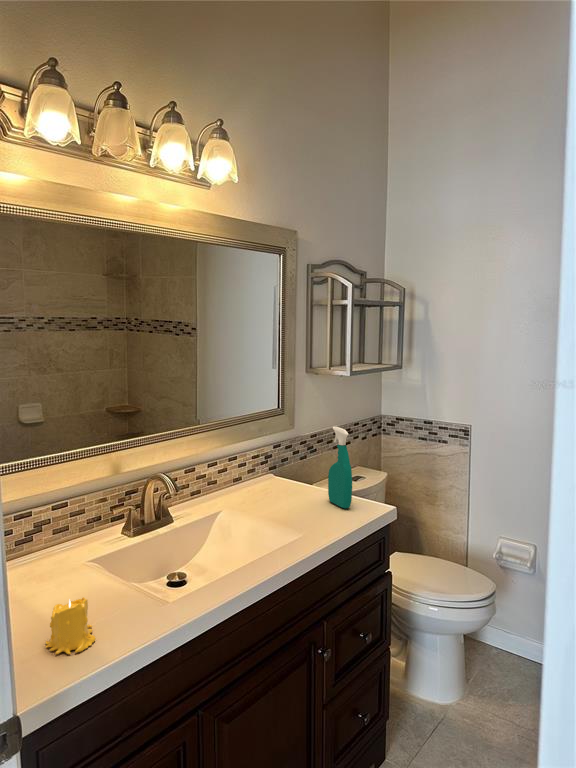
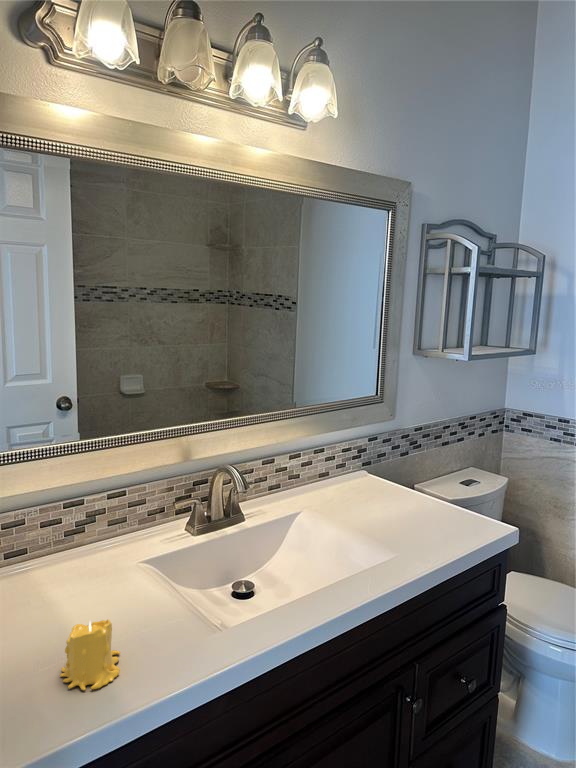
spray bottle: present [328,427,352,508] -> none [432,421,463,522]

